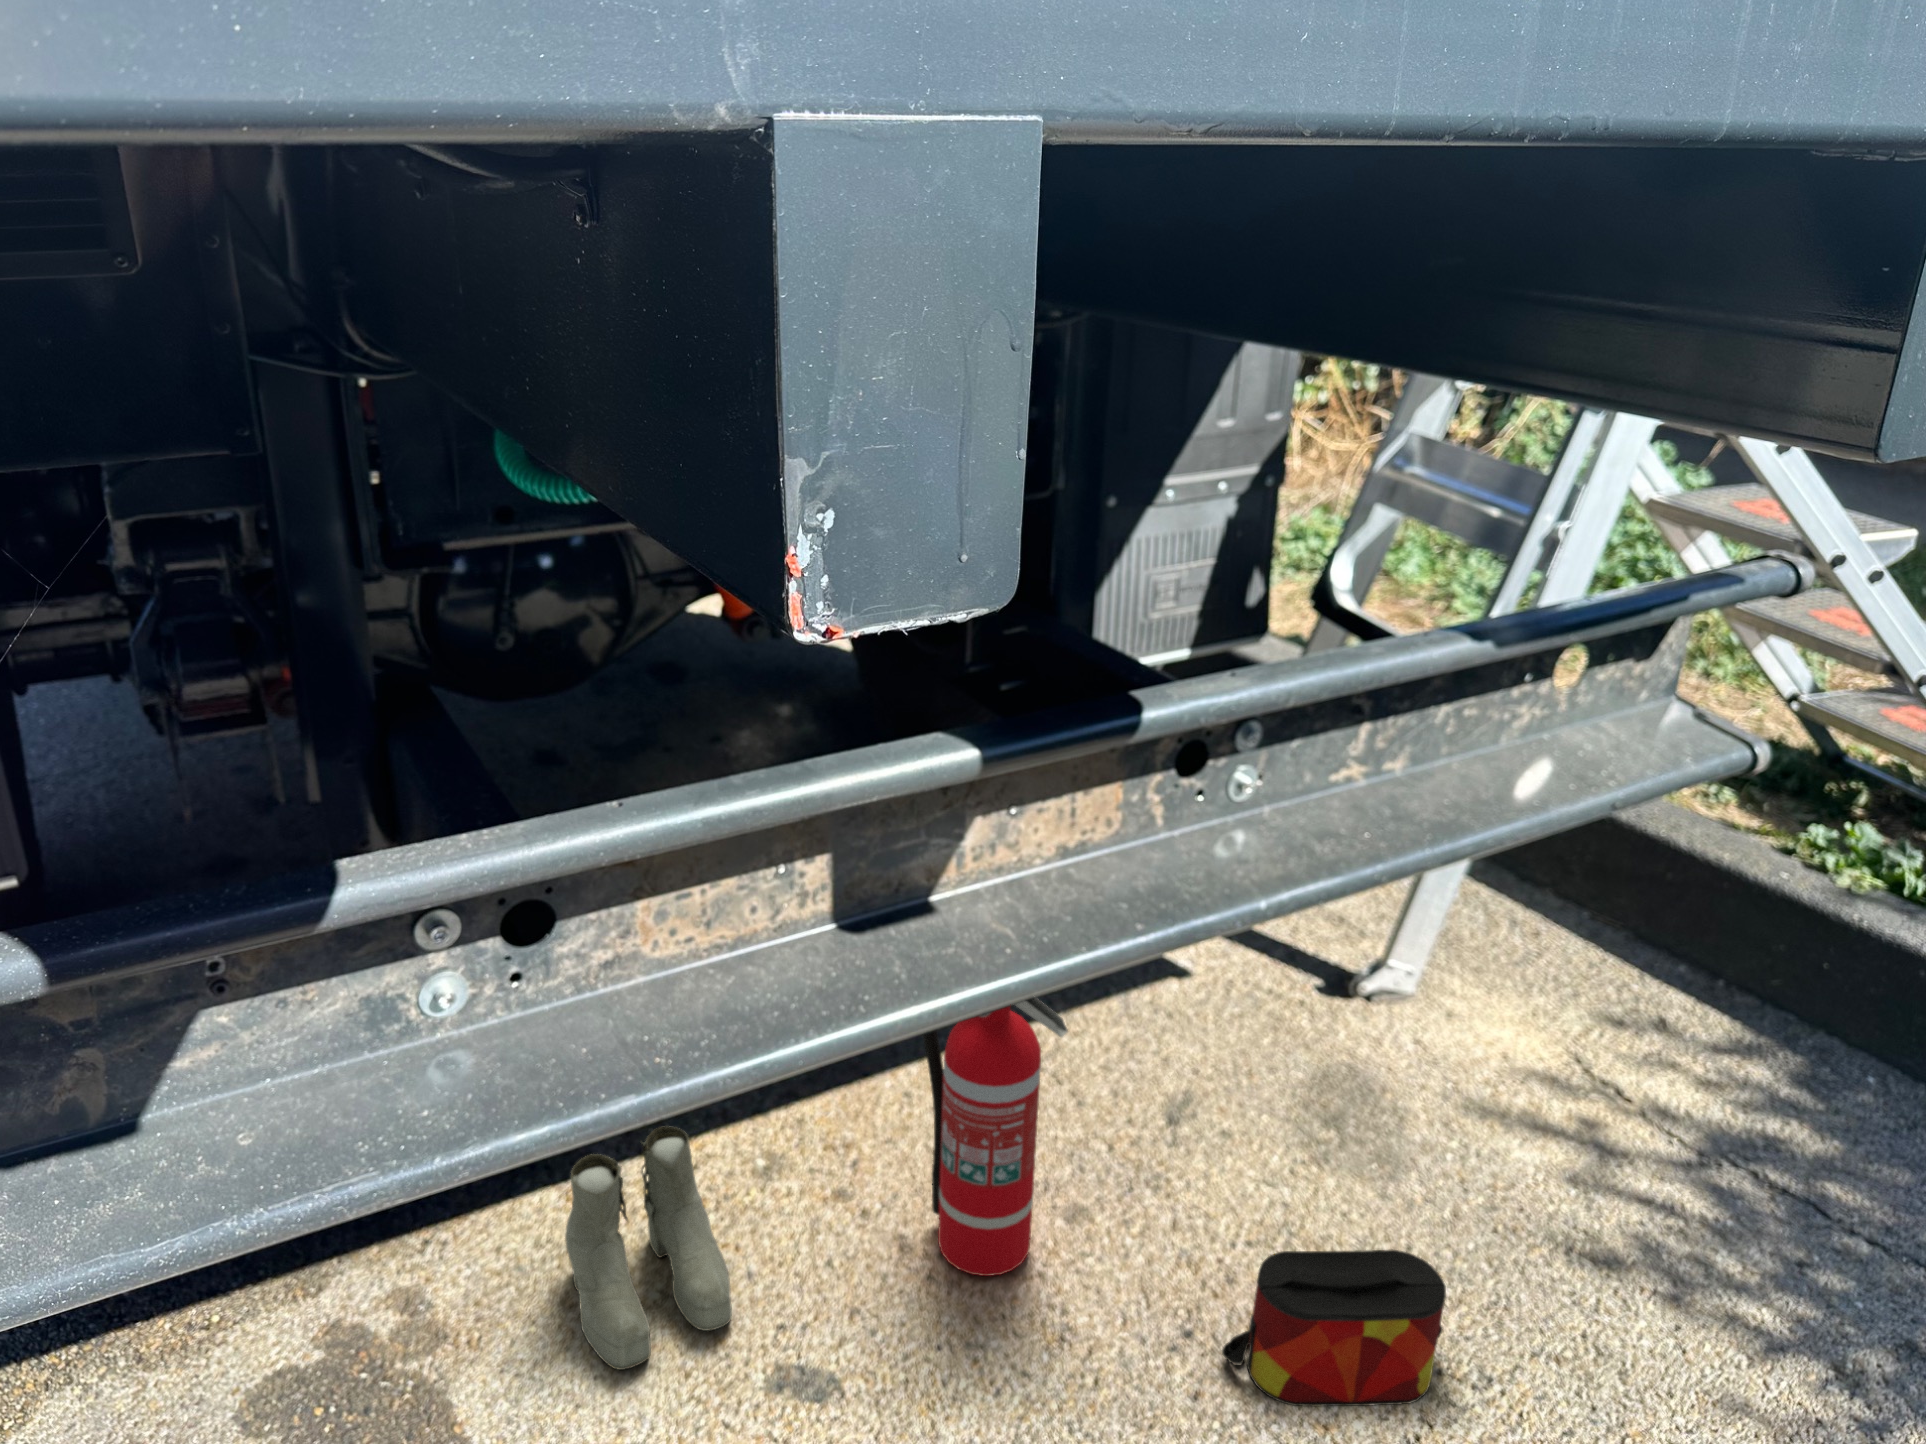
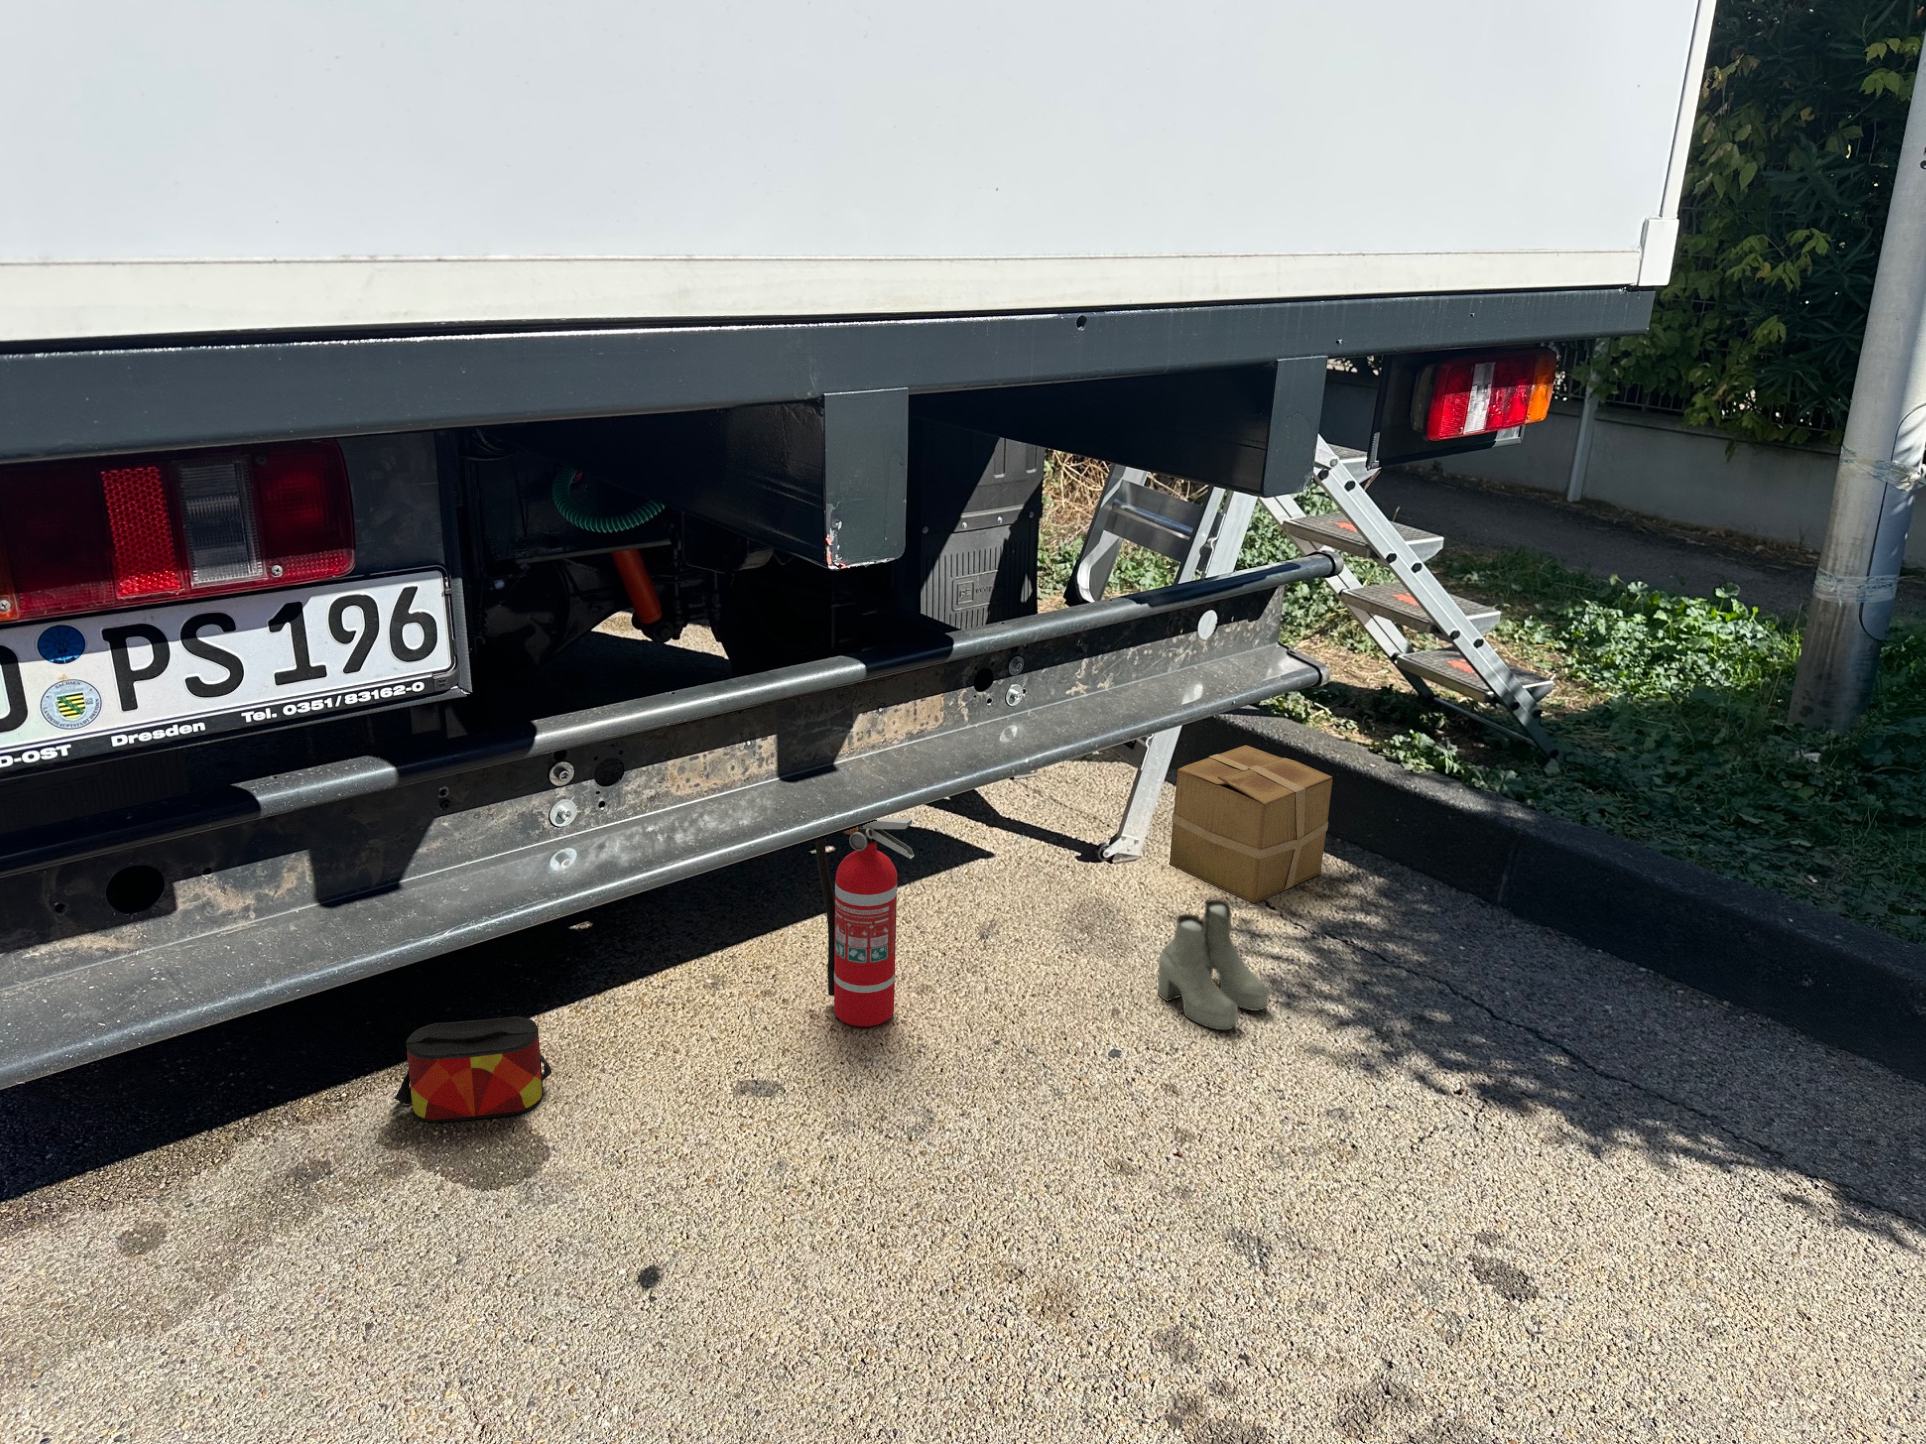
cardboard box: none [1462,836,1735,1088] -> present [1169,745,1333,903]
boots: present [565,1126,732,1370] -> present [1158,900,1268,1030]
bag: present [1222,1249,1446,1406] -> present [394,1016,552,1123]

